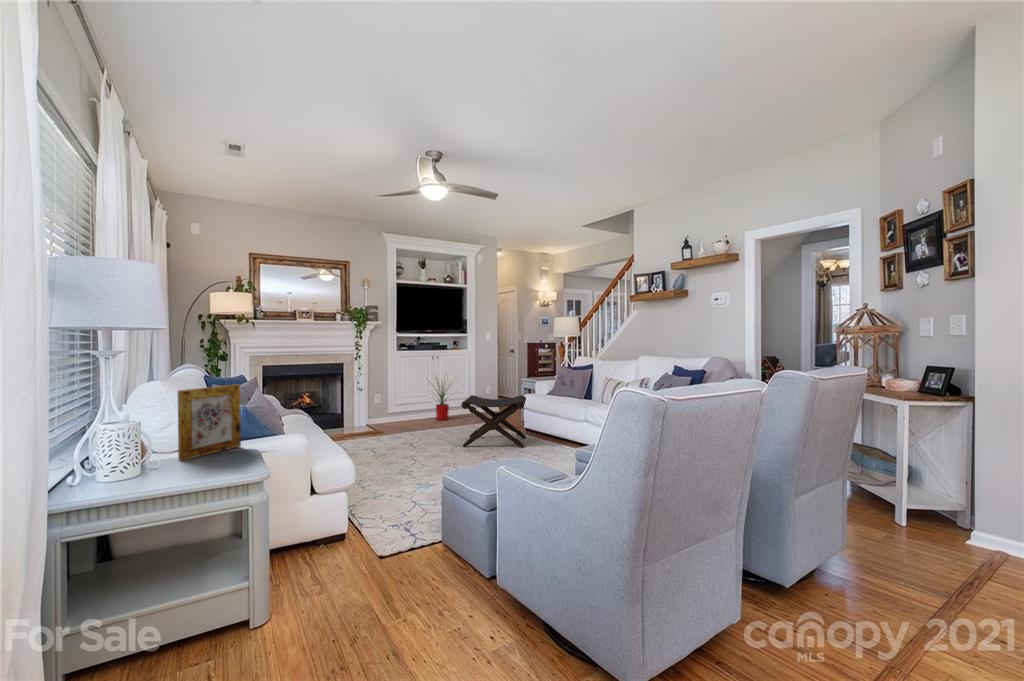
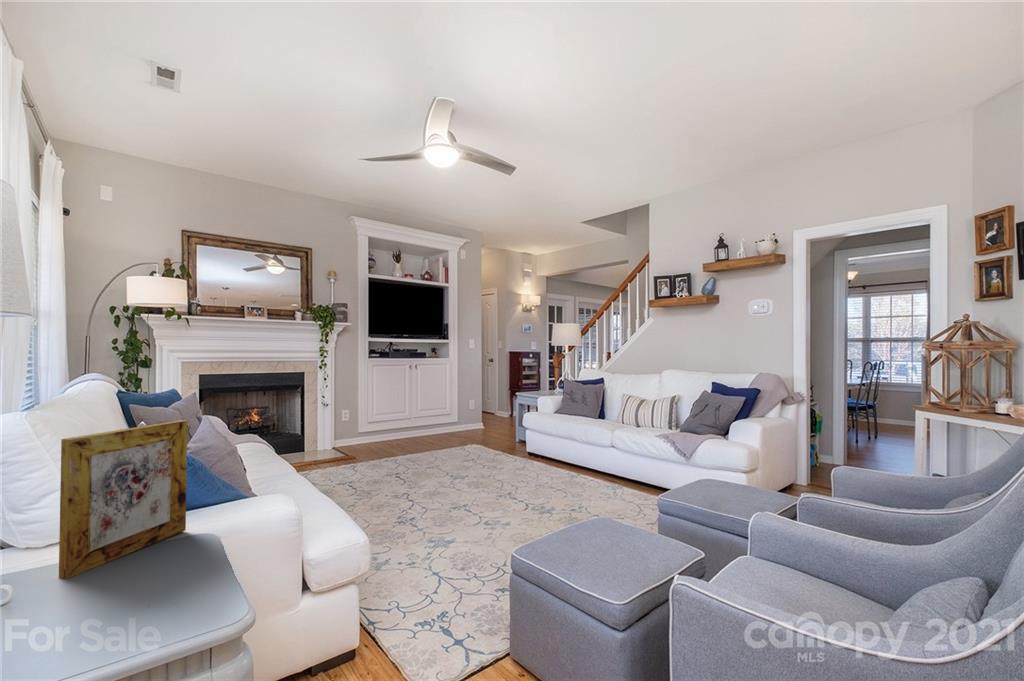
house plant: present [435,378,450,420] -> none [402,382,445,441]
footstool: present [461,395,526,447] -> none [463,414,540,479]

